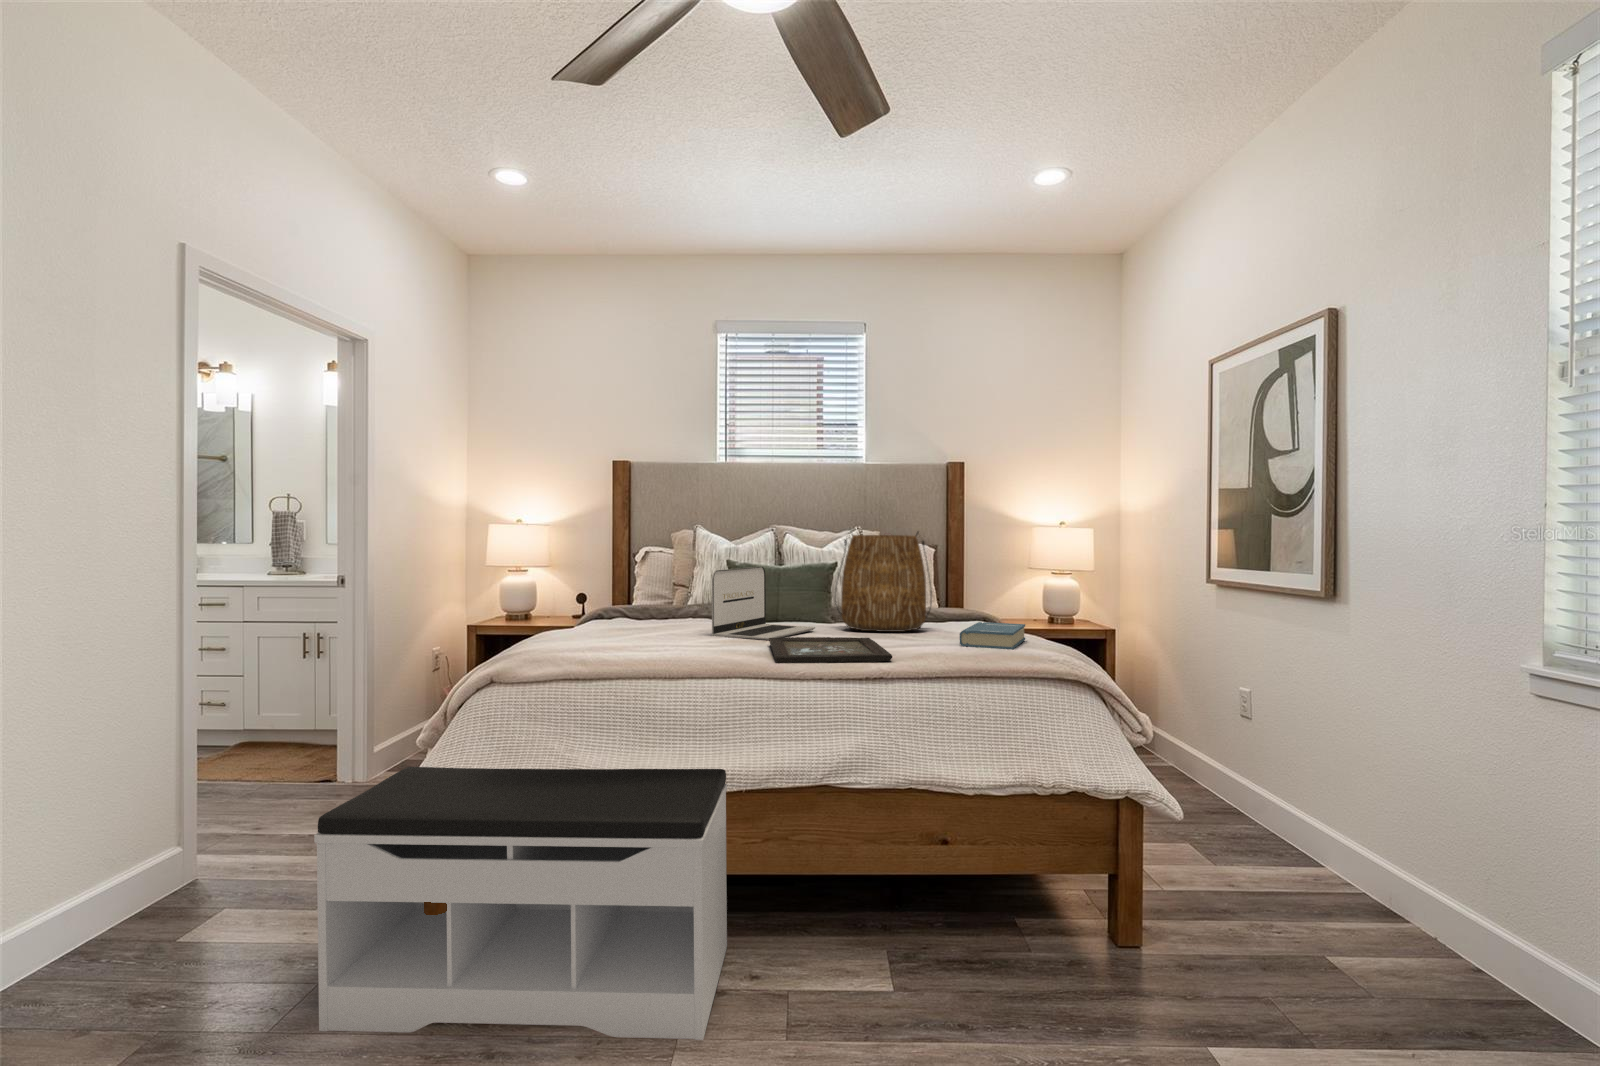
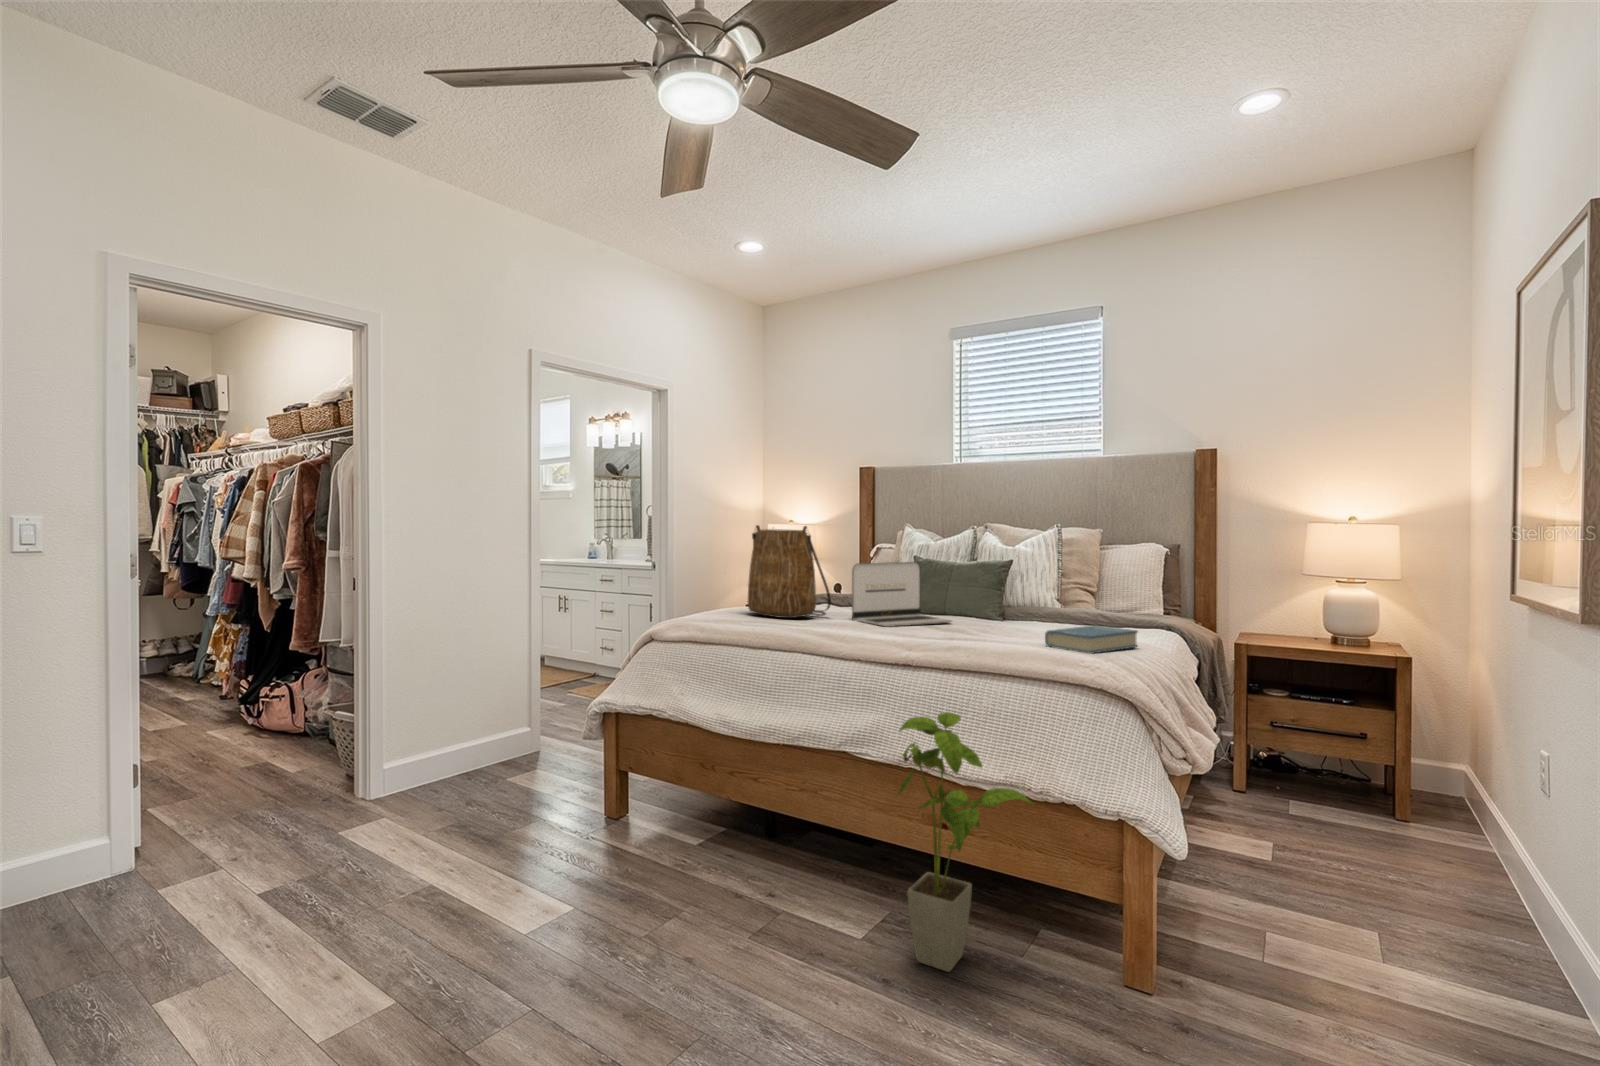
tote bag: present [835,532,932,632] -> present [748,525,831,618]
tray: present [769,637,892,663] -> none [828,624,960,649]
house plant: none [924,723,1061,994] -> present [897,712,1032,972]
bench: present [314,767,727,1040] -> none [505,691,773,923]

